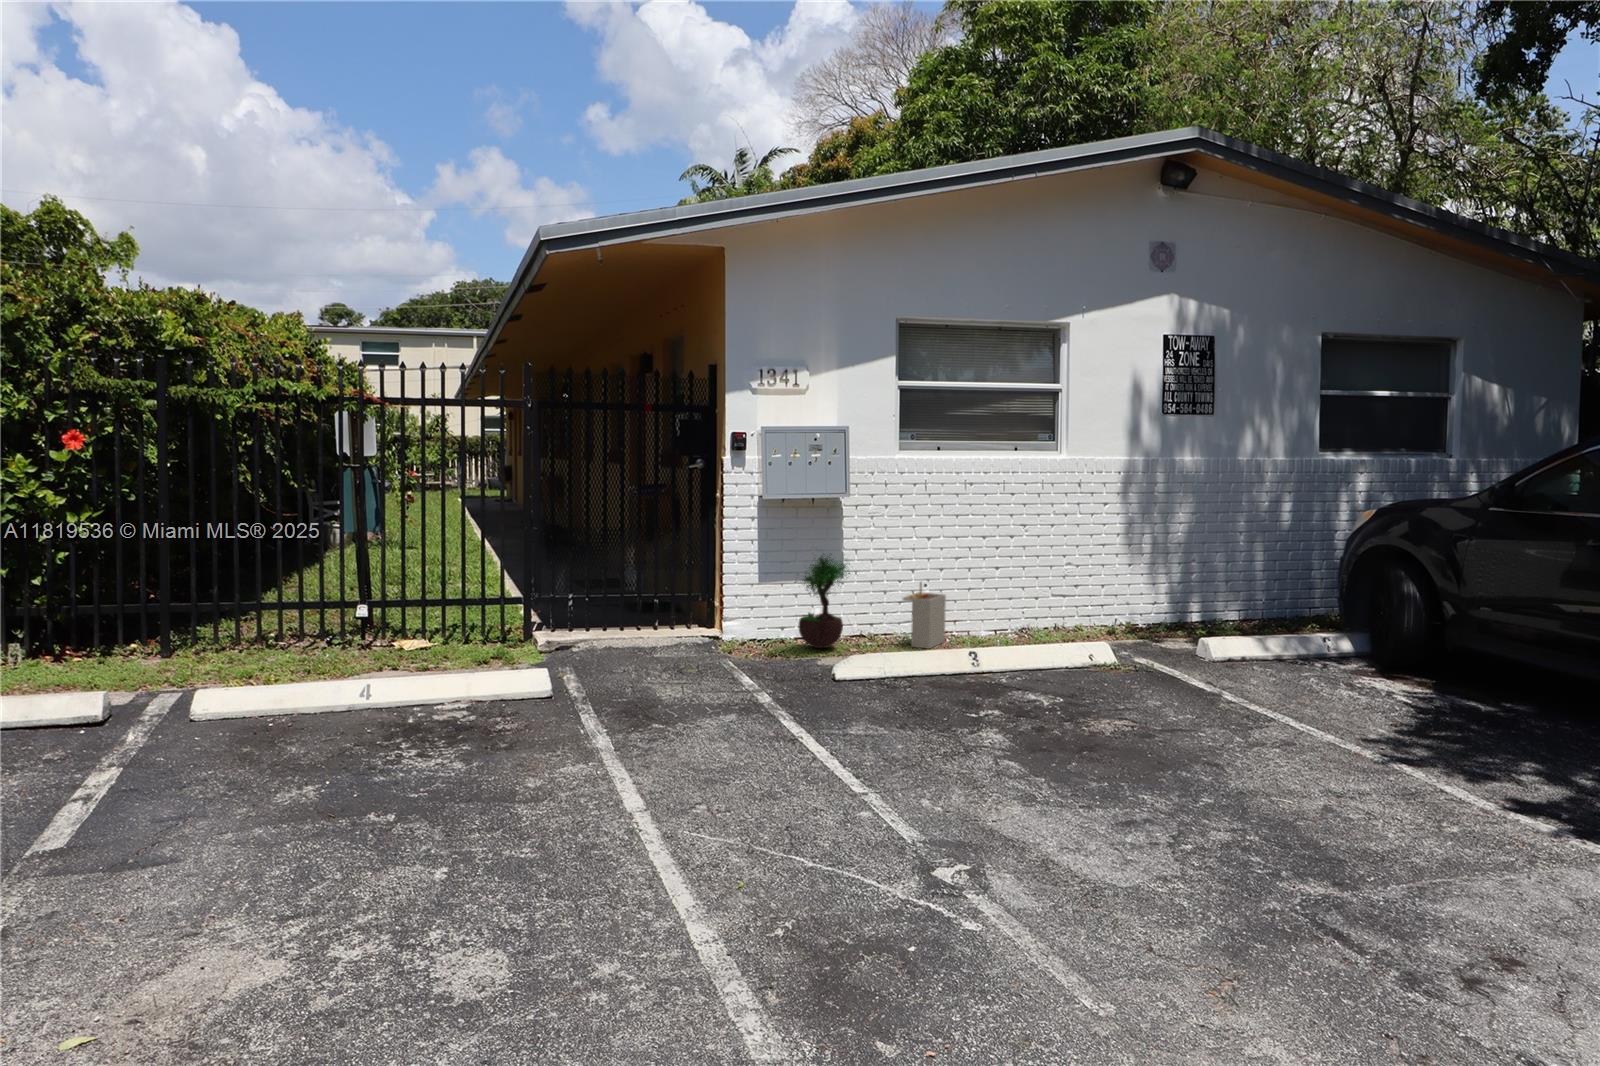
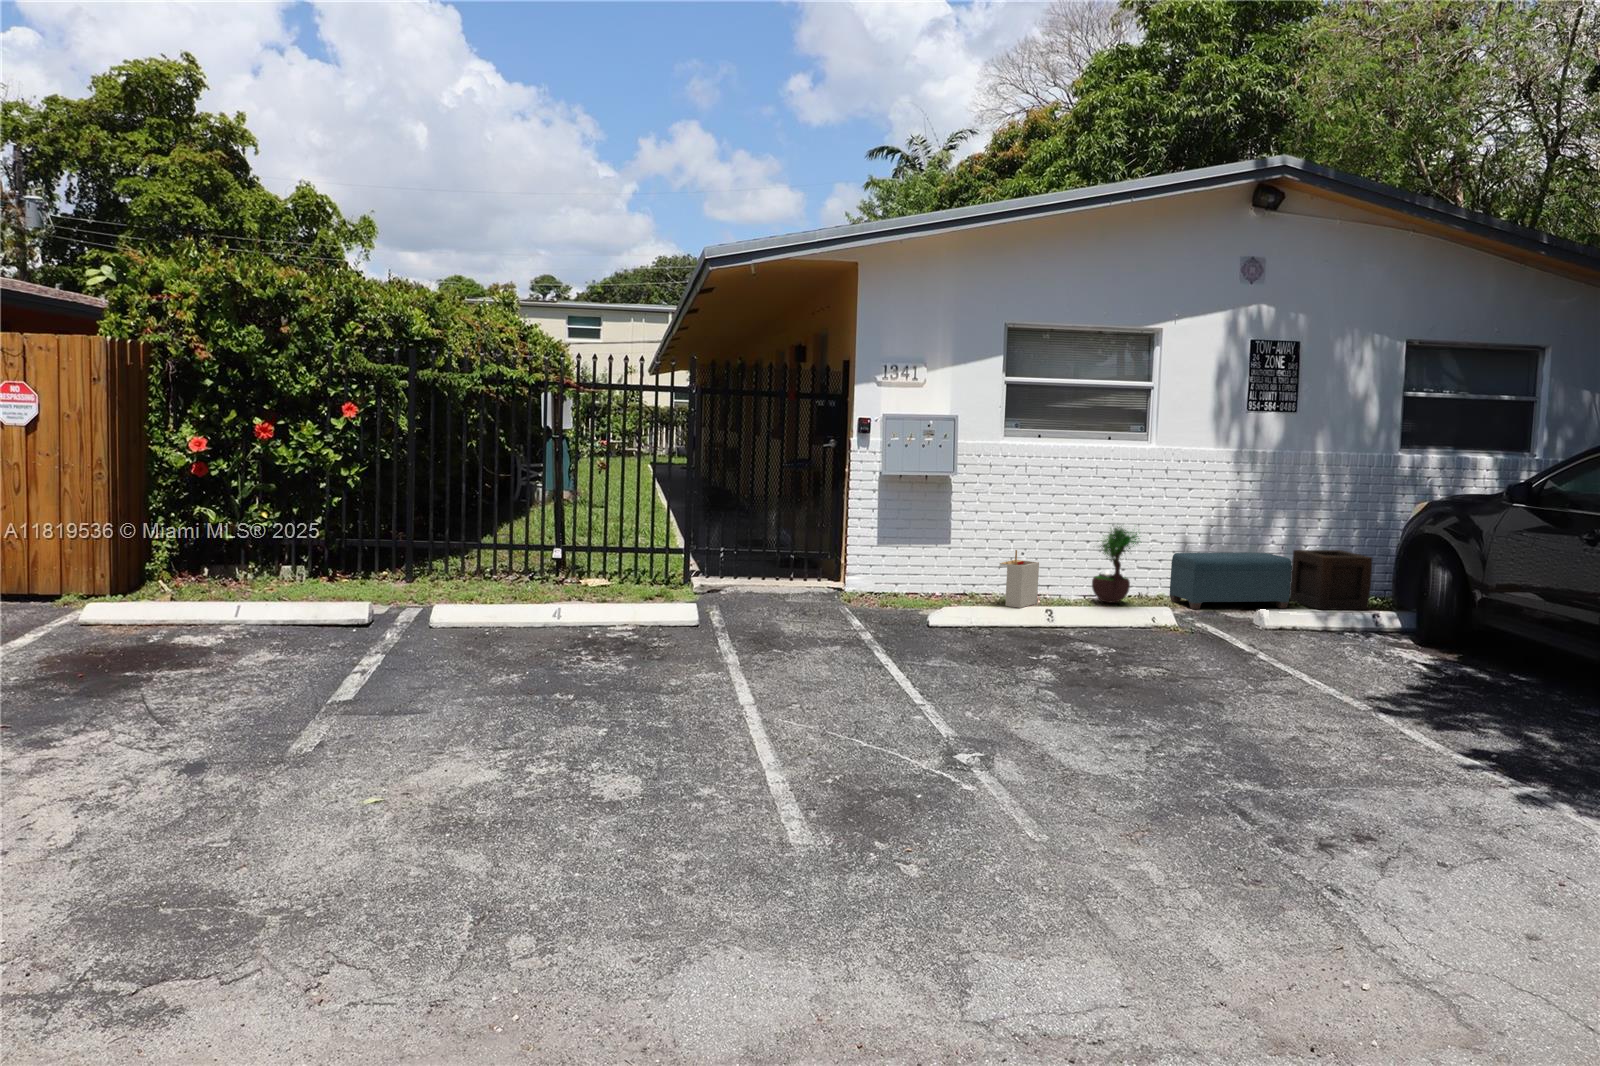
potted tree: present [794,553,850,648] -> present [1092,527,1139,603]
wooden crate: none [1207,565,1295,632] -> present [1290,550,1372,610]
bench: none [1085,572,1215,639] -> present [1170,553,1292,609]

